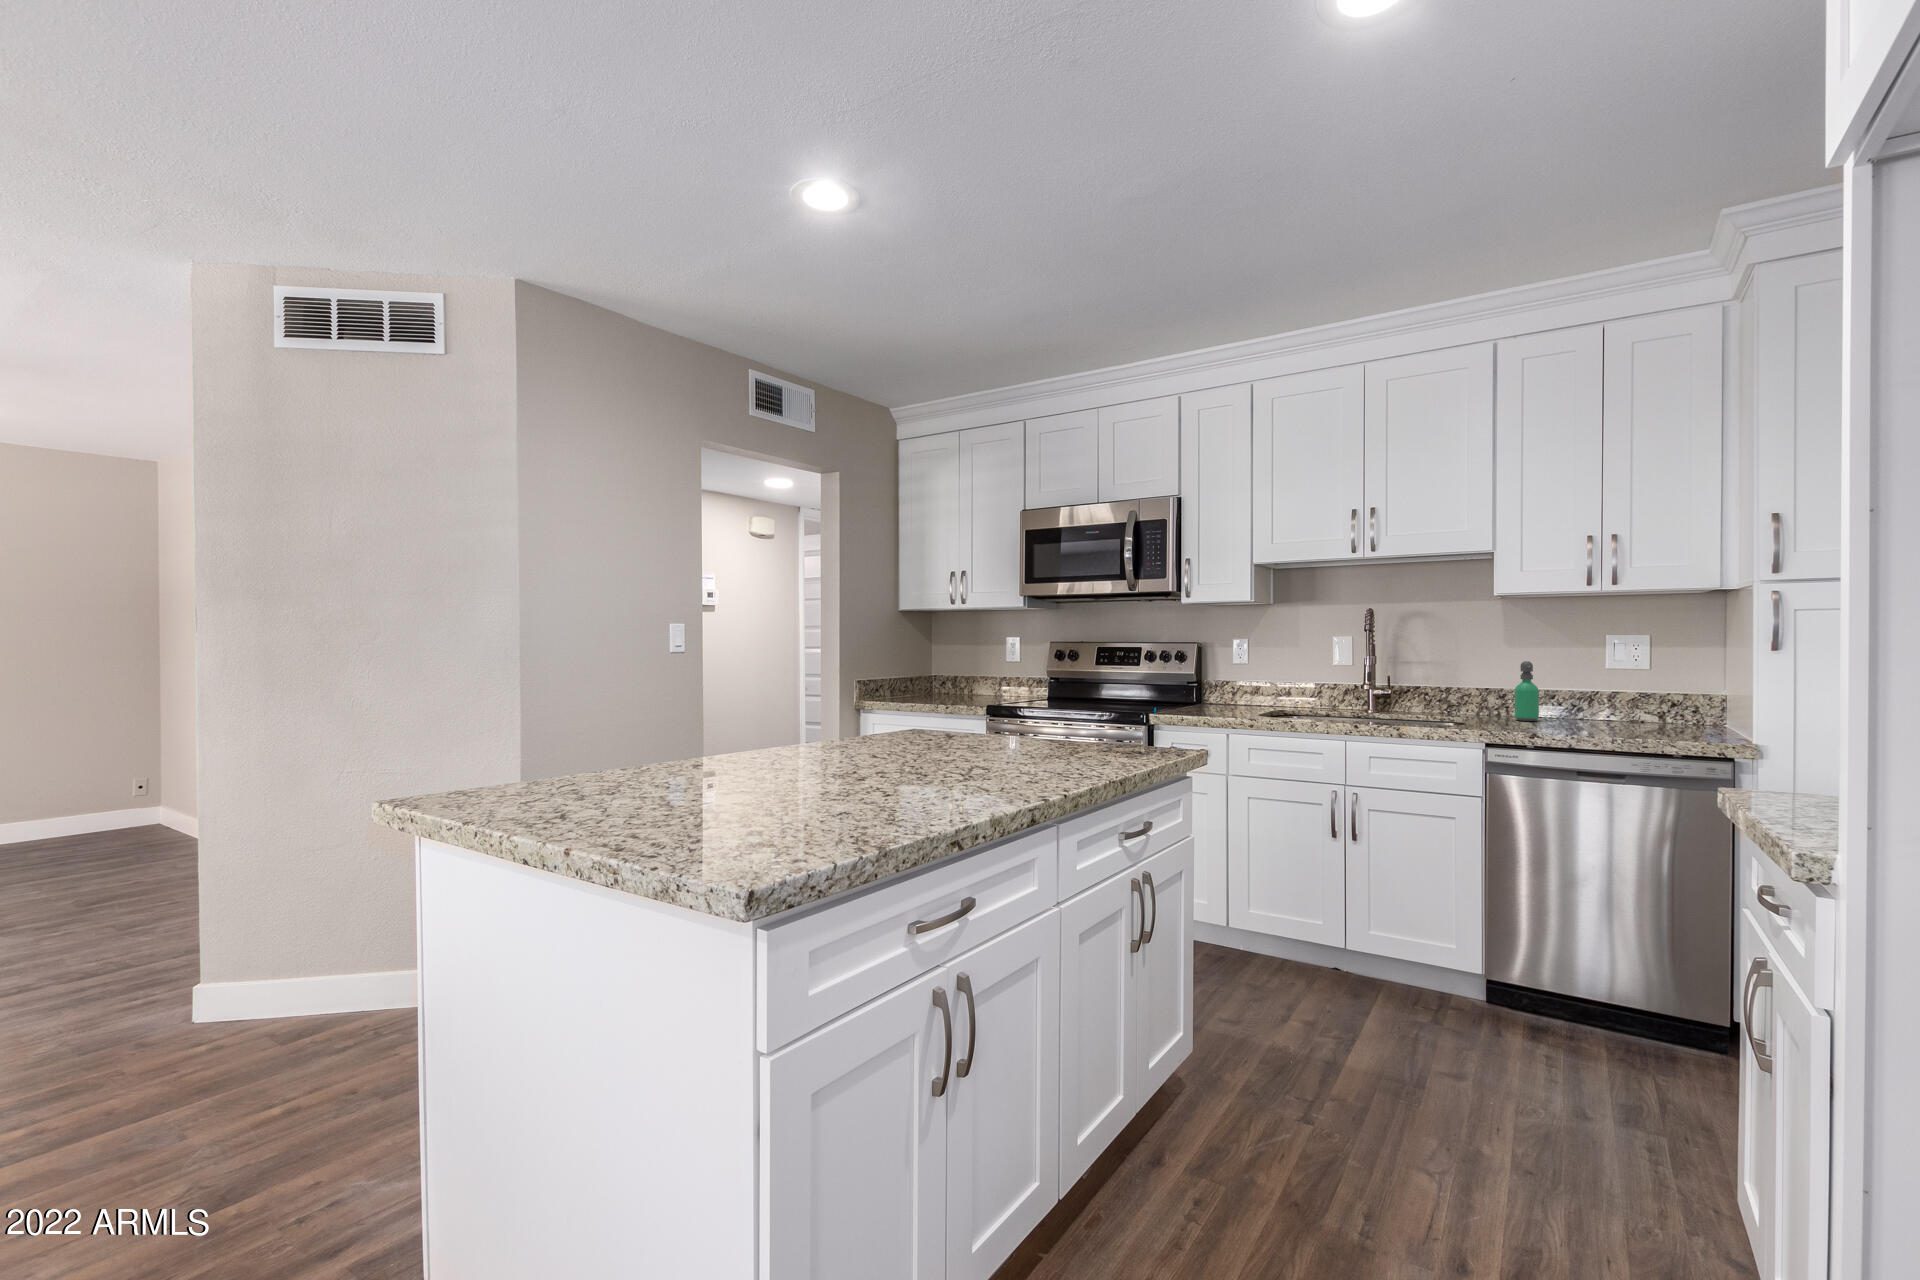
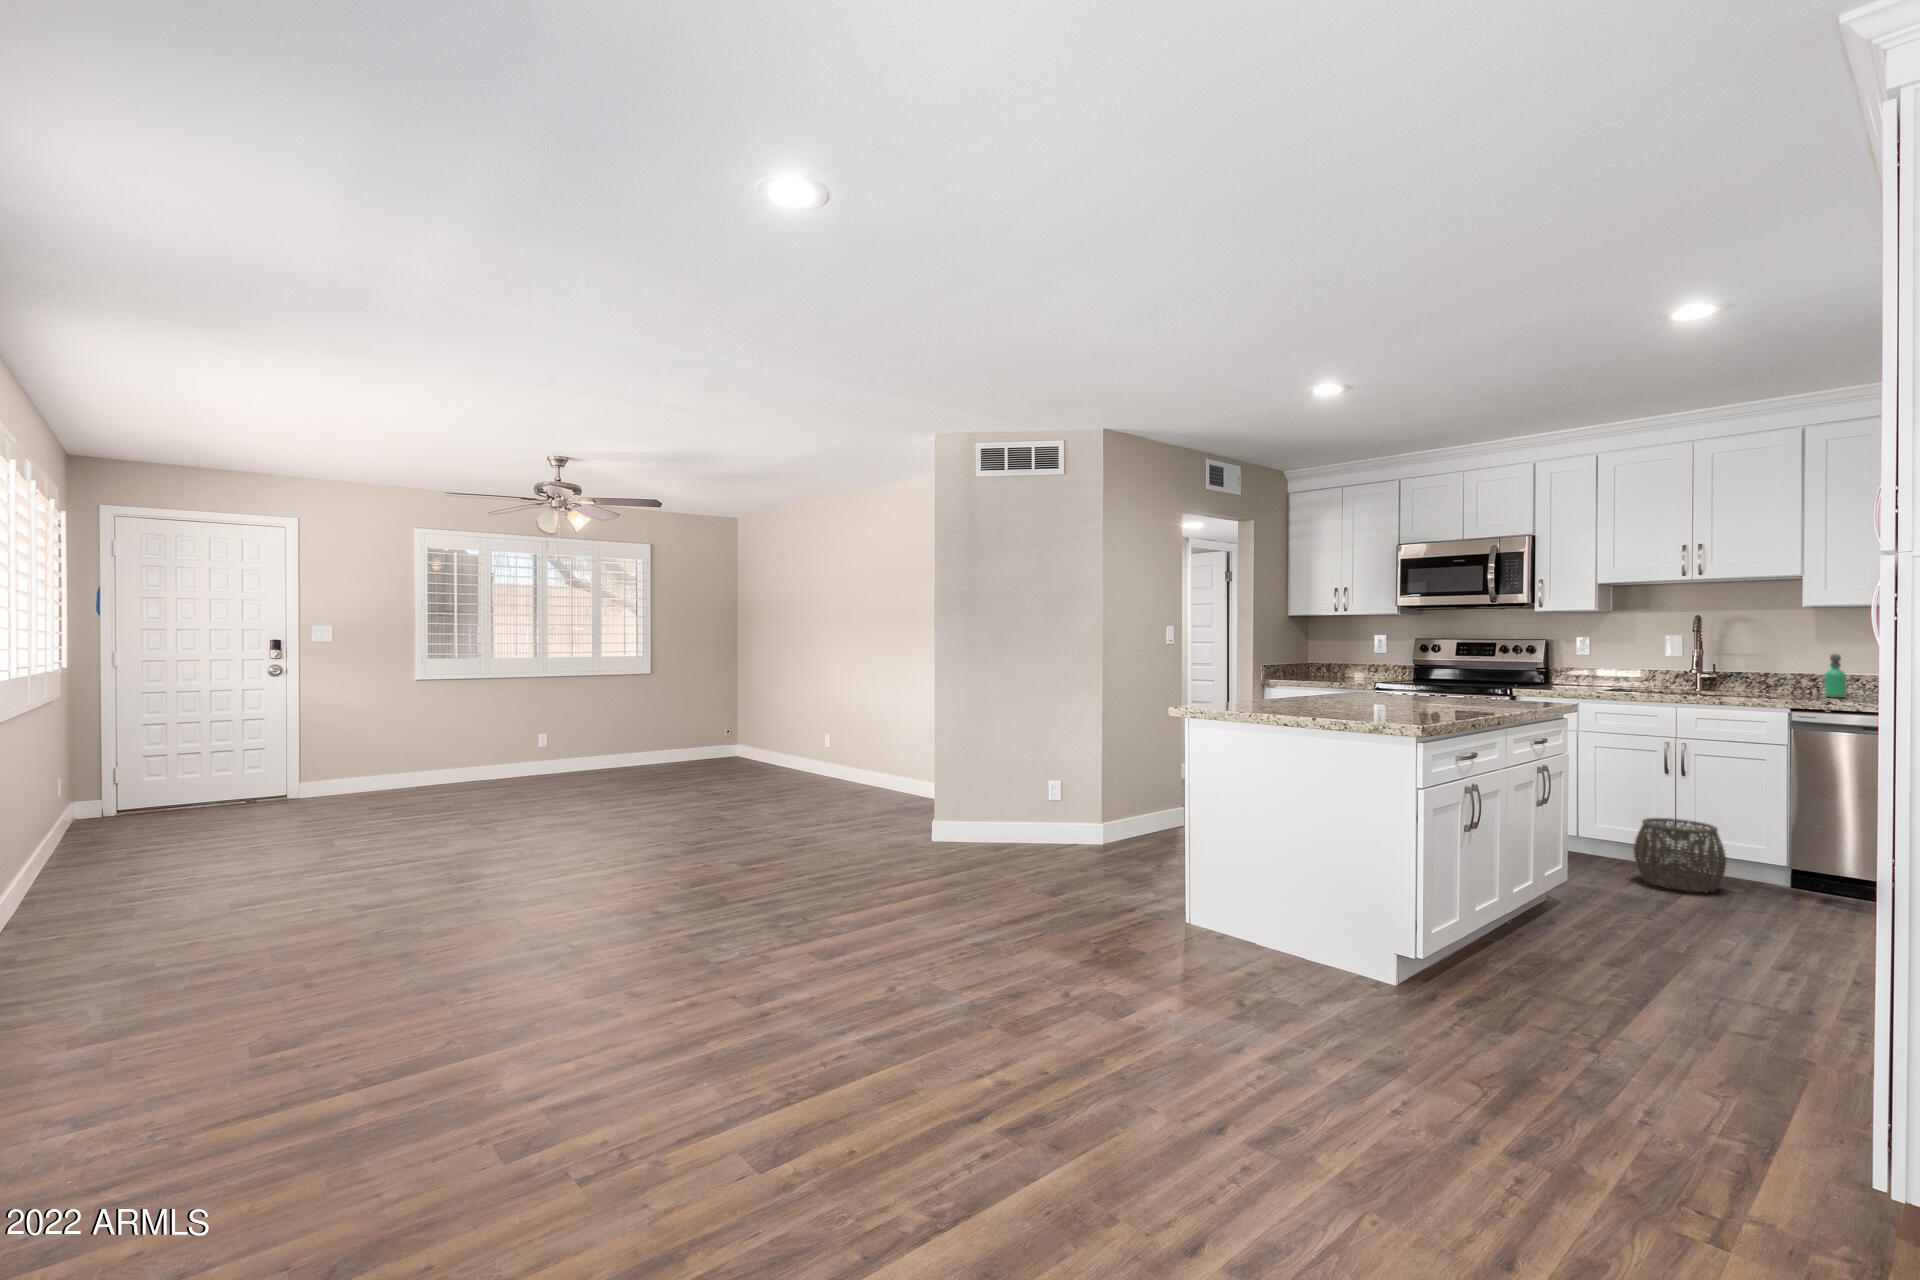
woven basket: none [1291,903,1409,1023] -> present [1634,818,1726,892]

